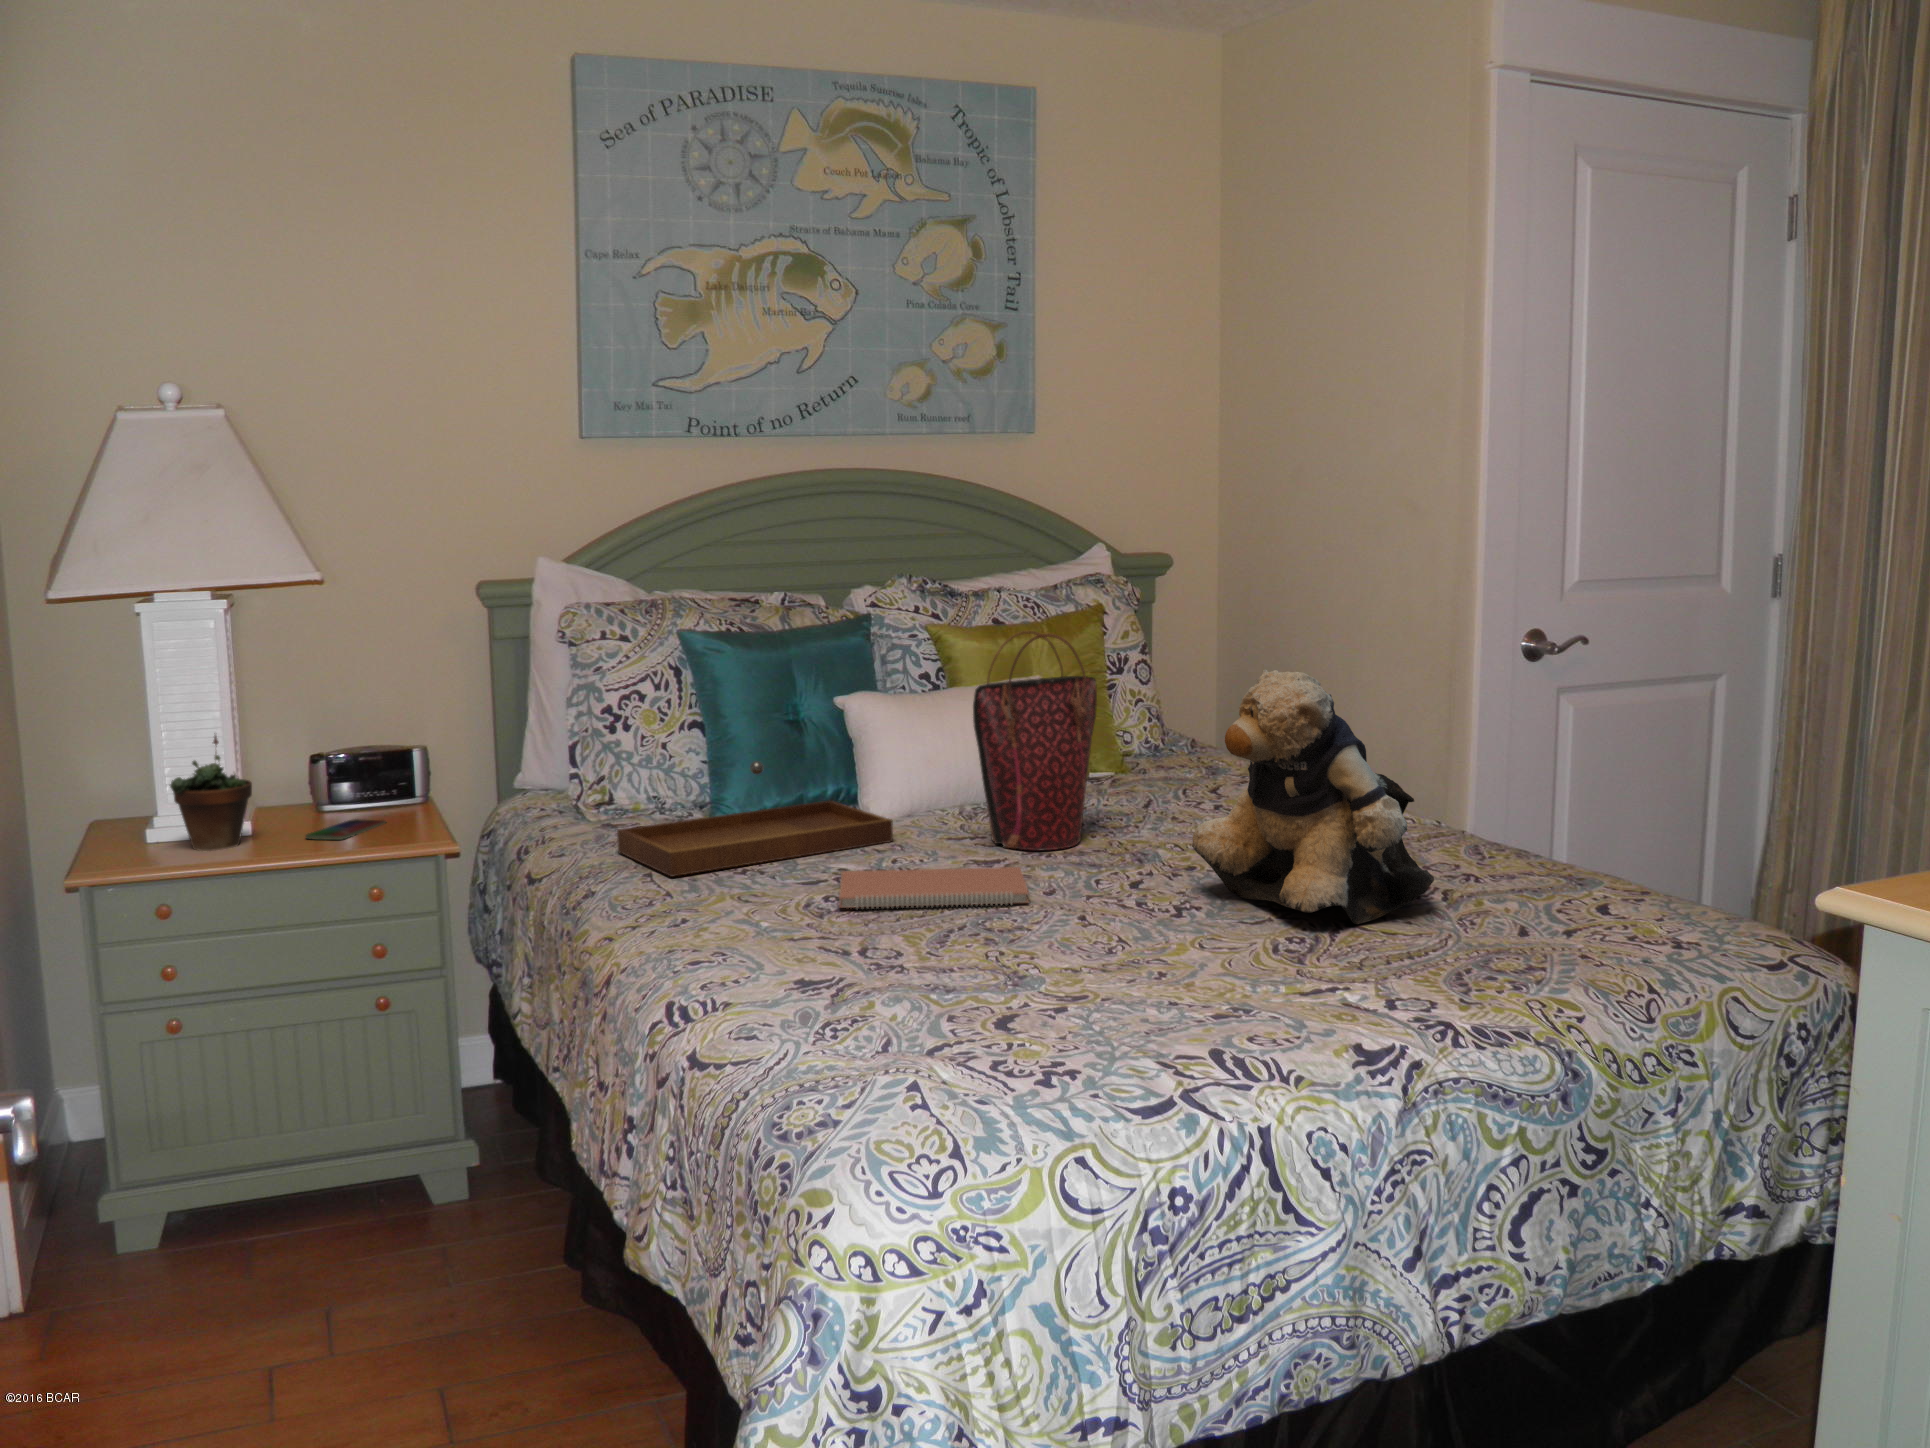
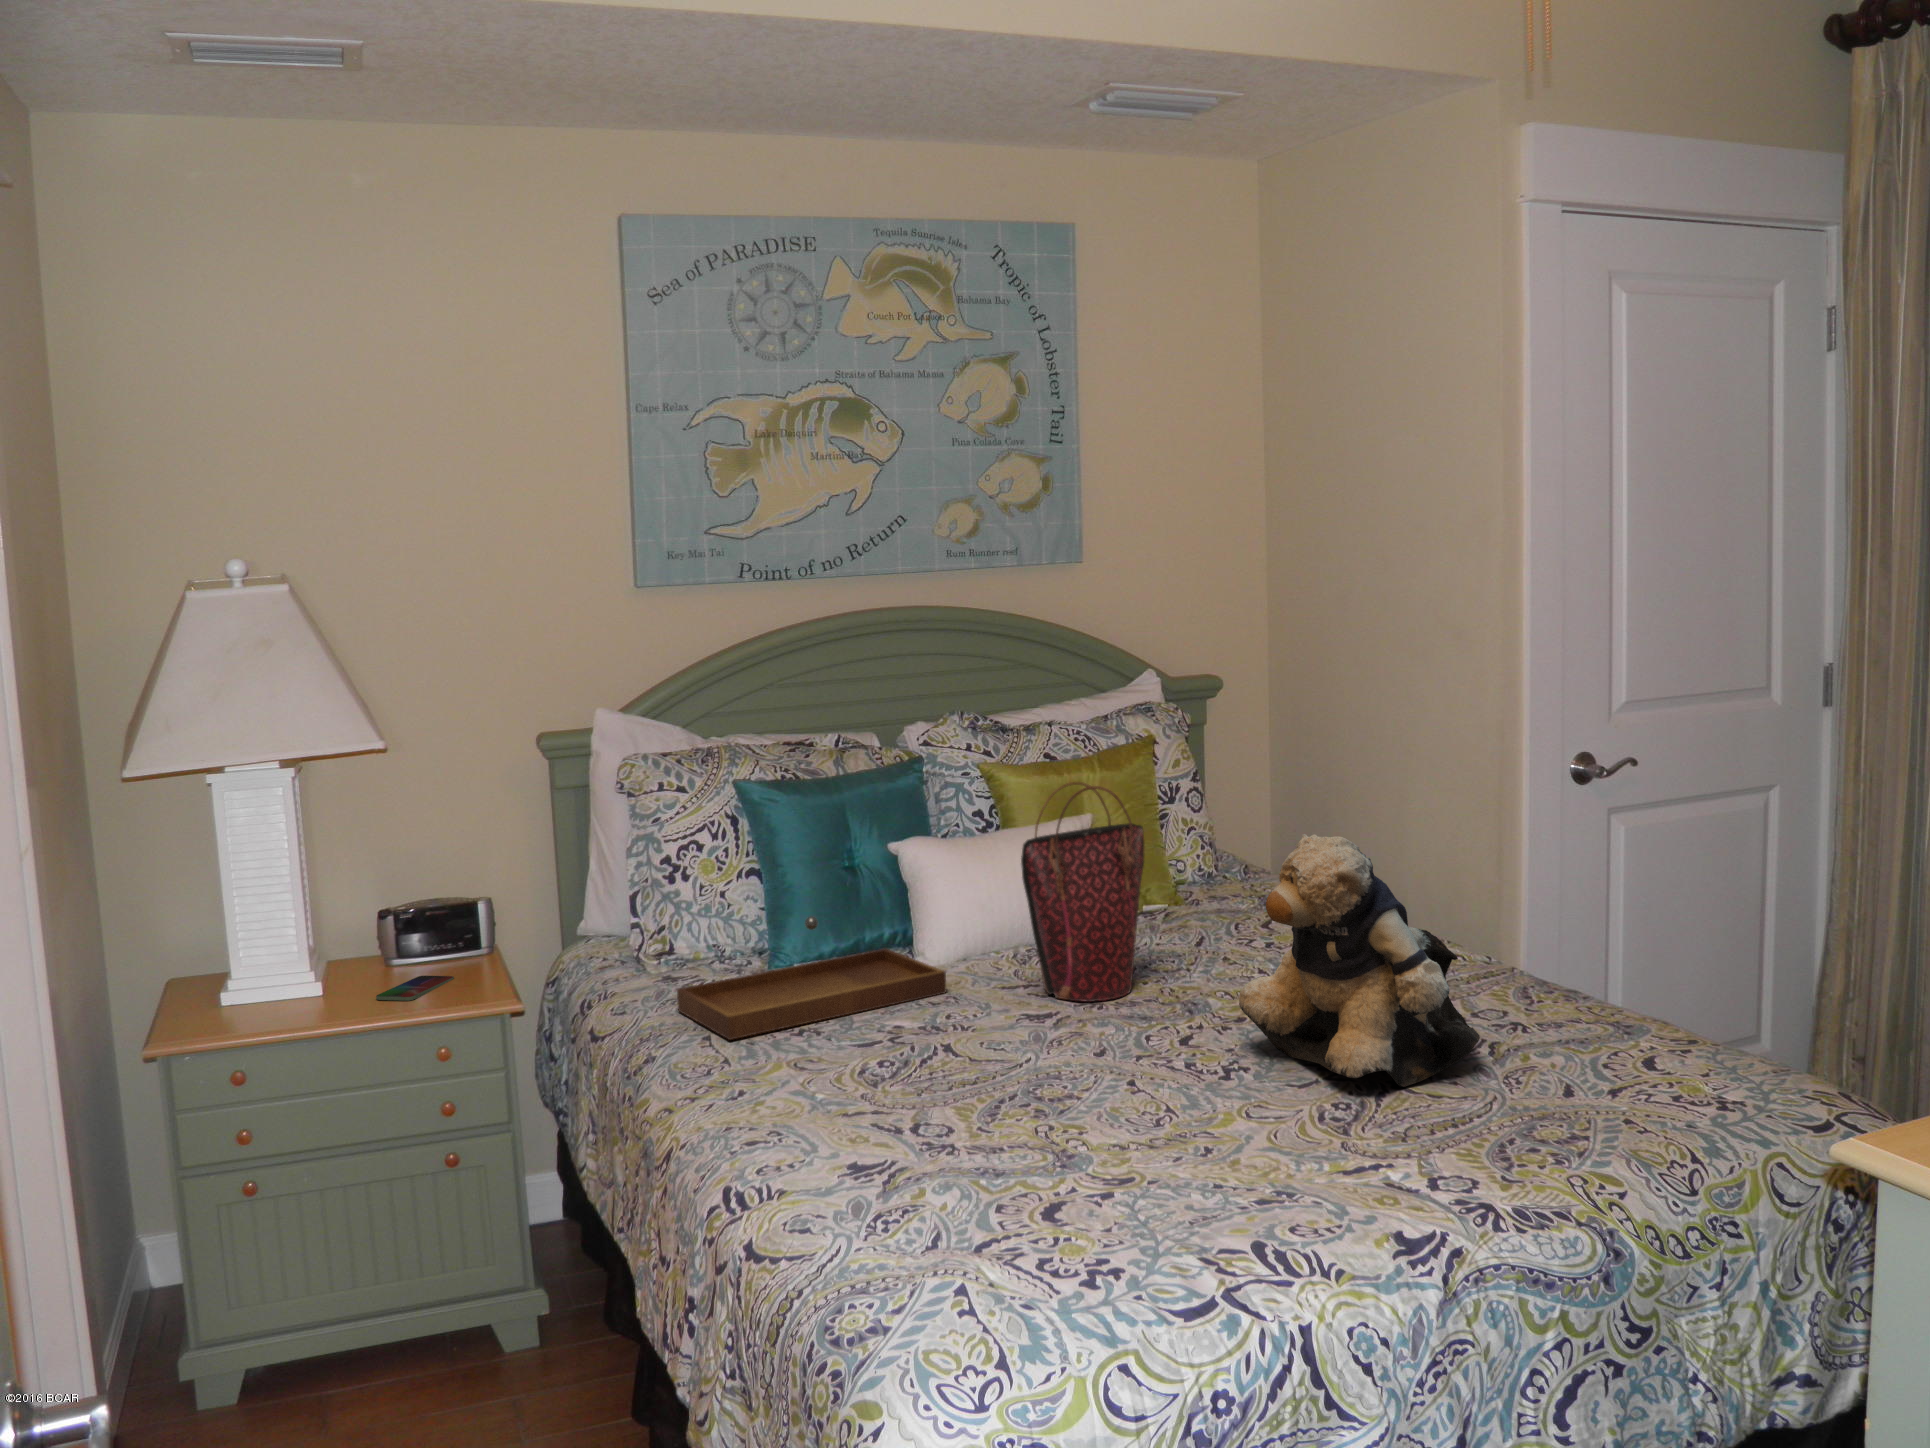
succulent plant: present [170,735,252,851] -> none [246,900,325,1017]
notebook: present [839,867,1029,908] -> none [892,1024,1079,1077]

